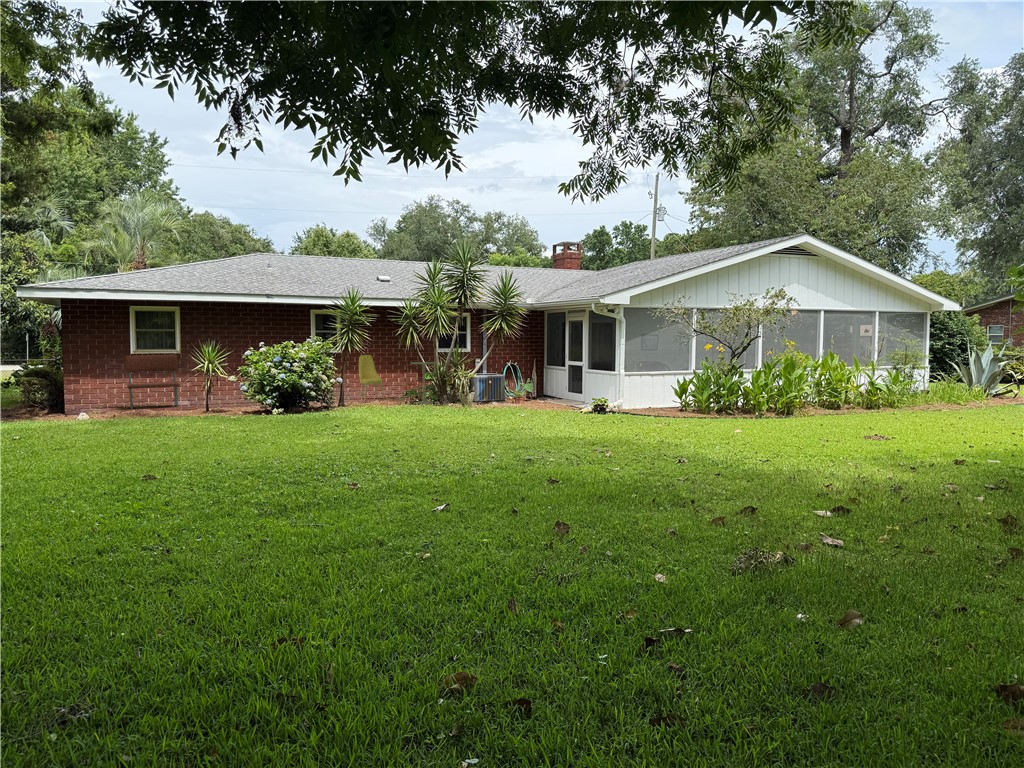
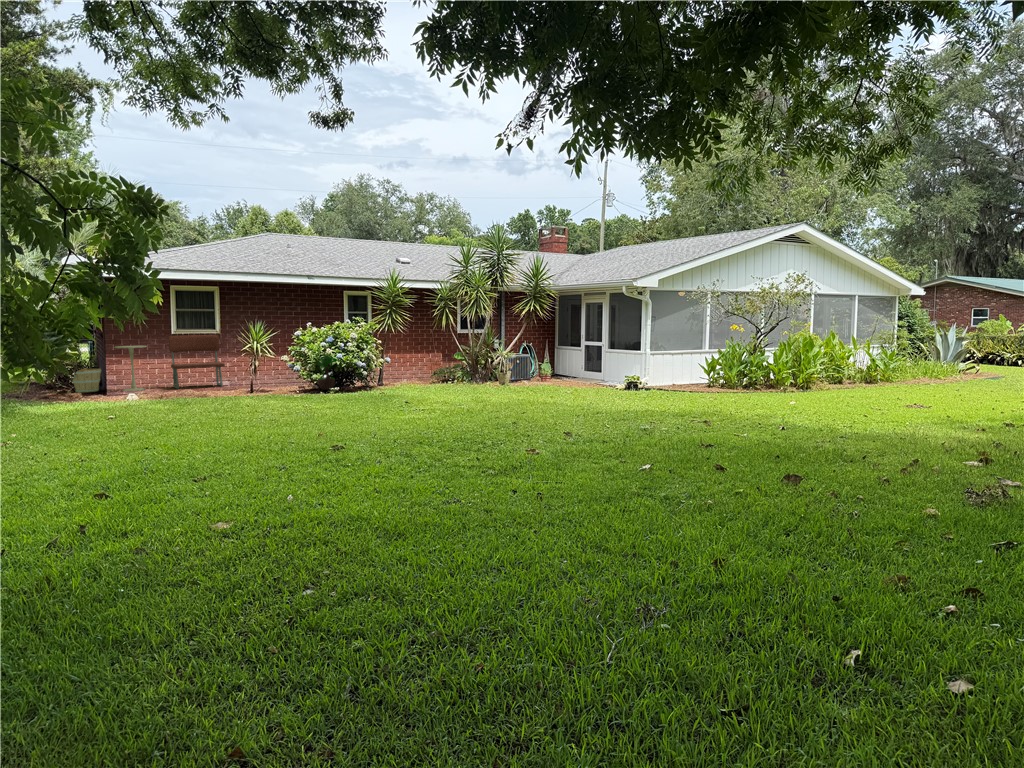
chair: present [359,355,384,400] -> none [392,335,419,379]
pedestal table: present [411,362,436,404] -> present [115,346,147,391]
potted tree: none [259,372,283,411] -> present [318,355,335,390]
wooden bucket: none [27,387,59,412] -> present [73,368,101,392]

